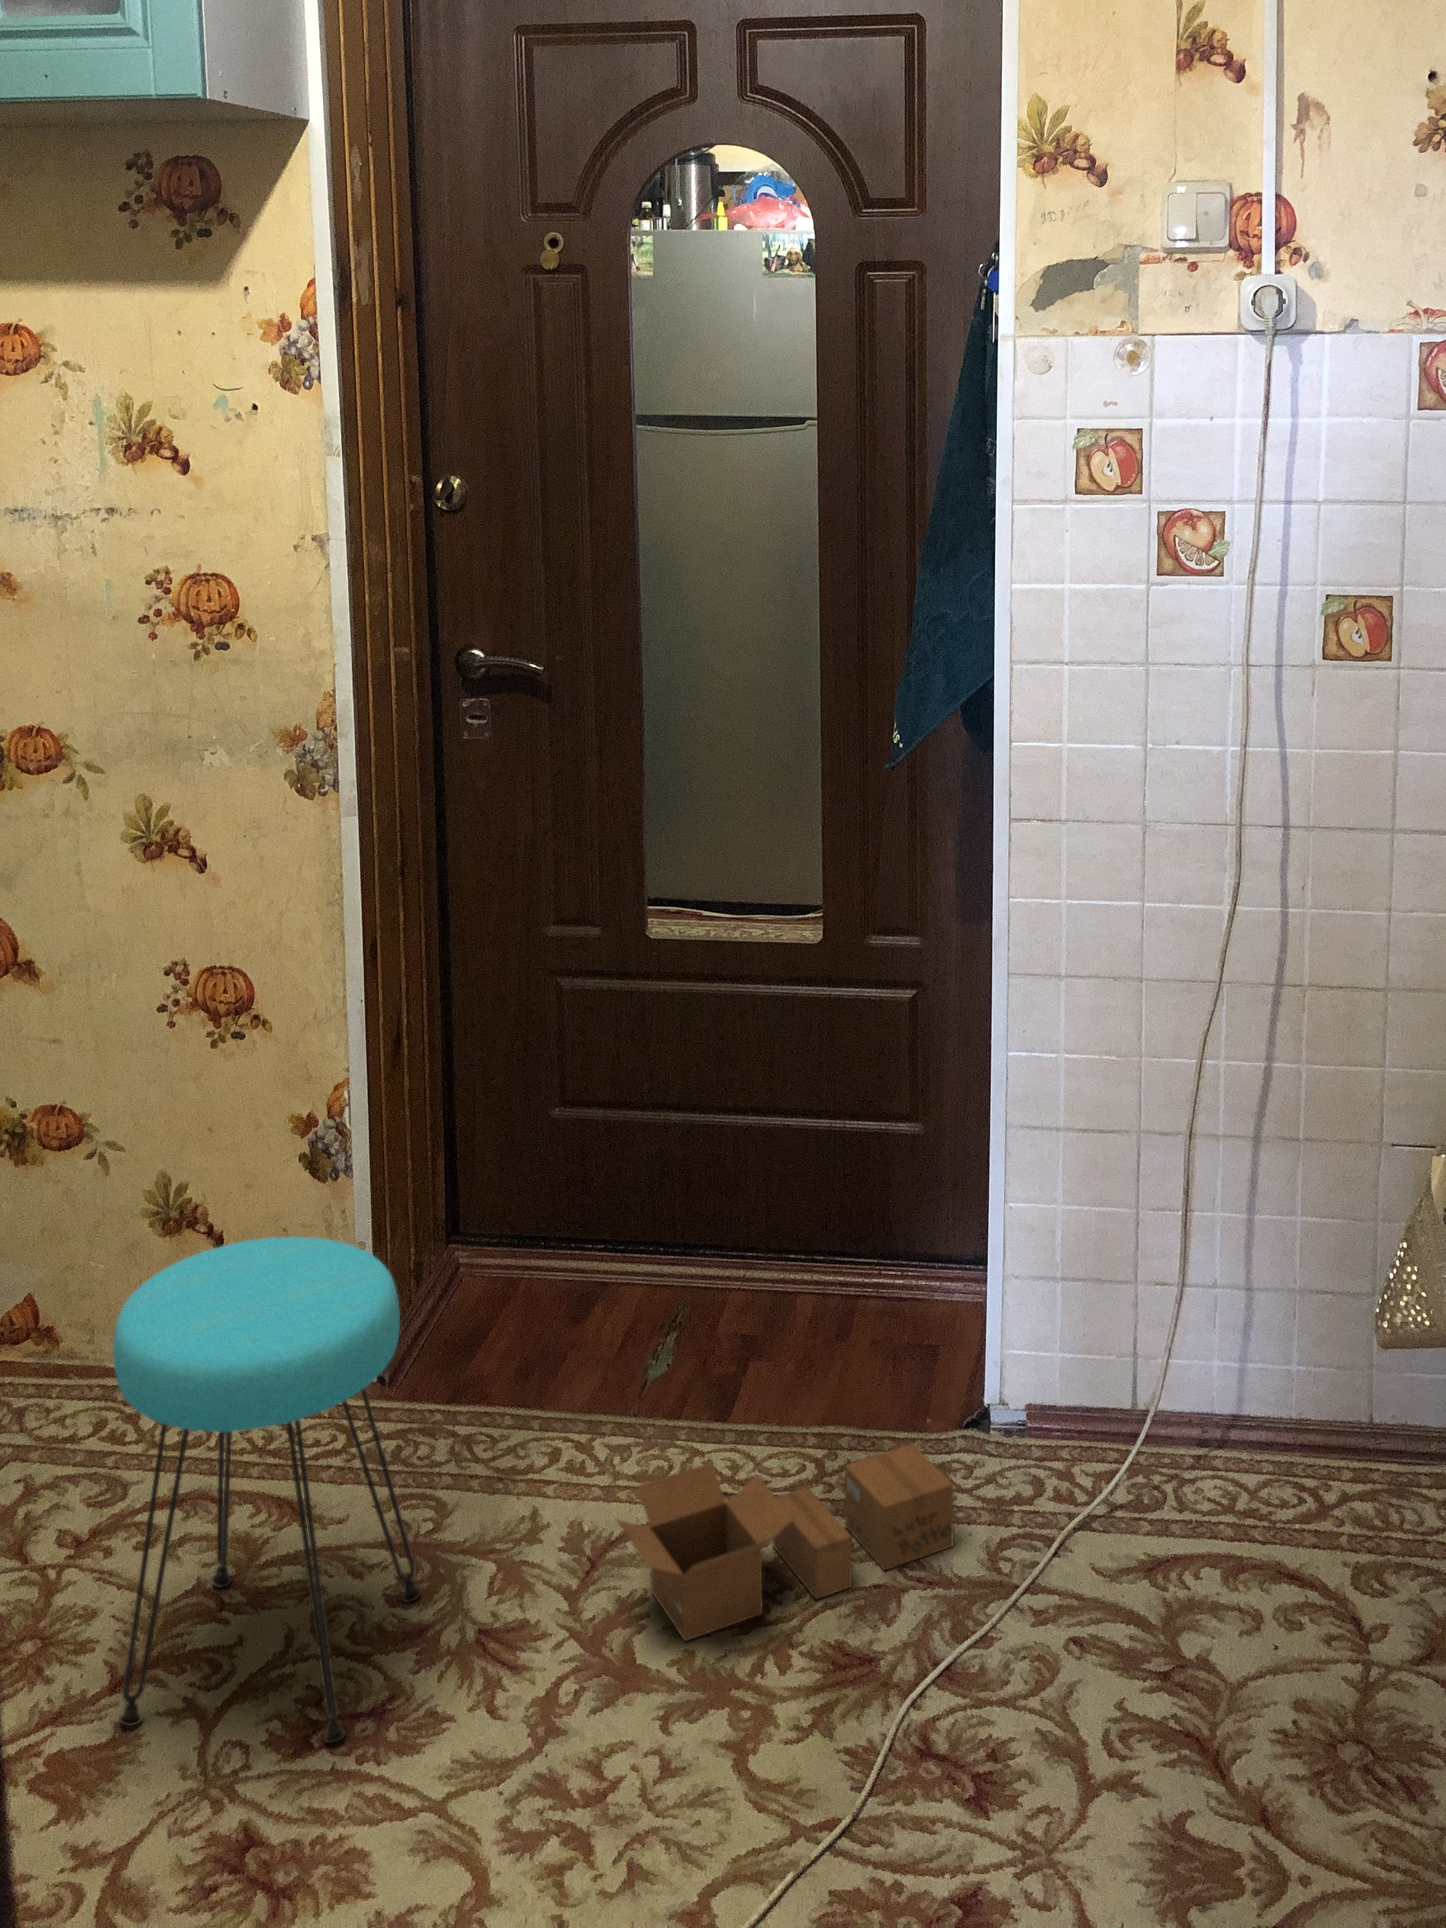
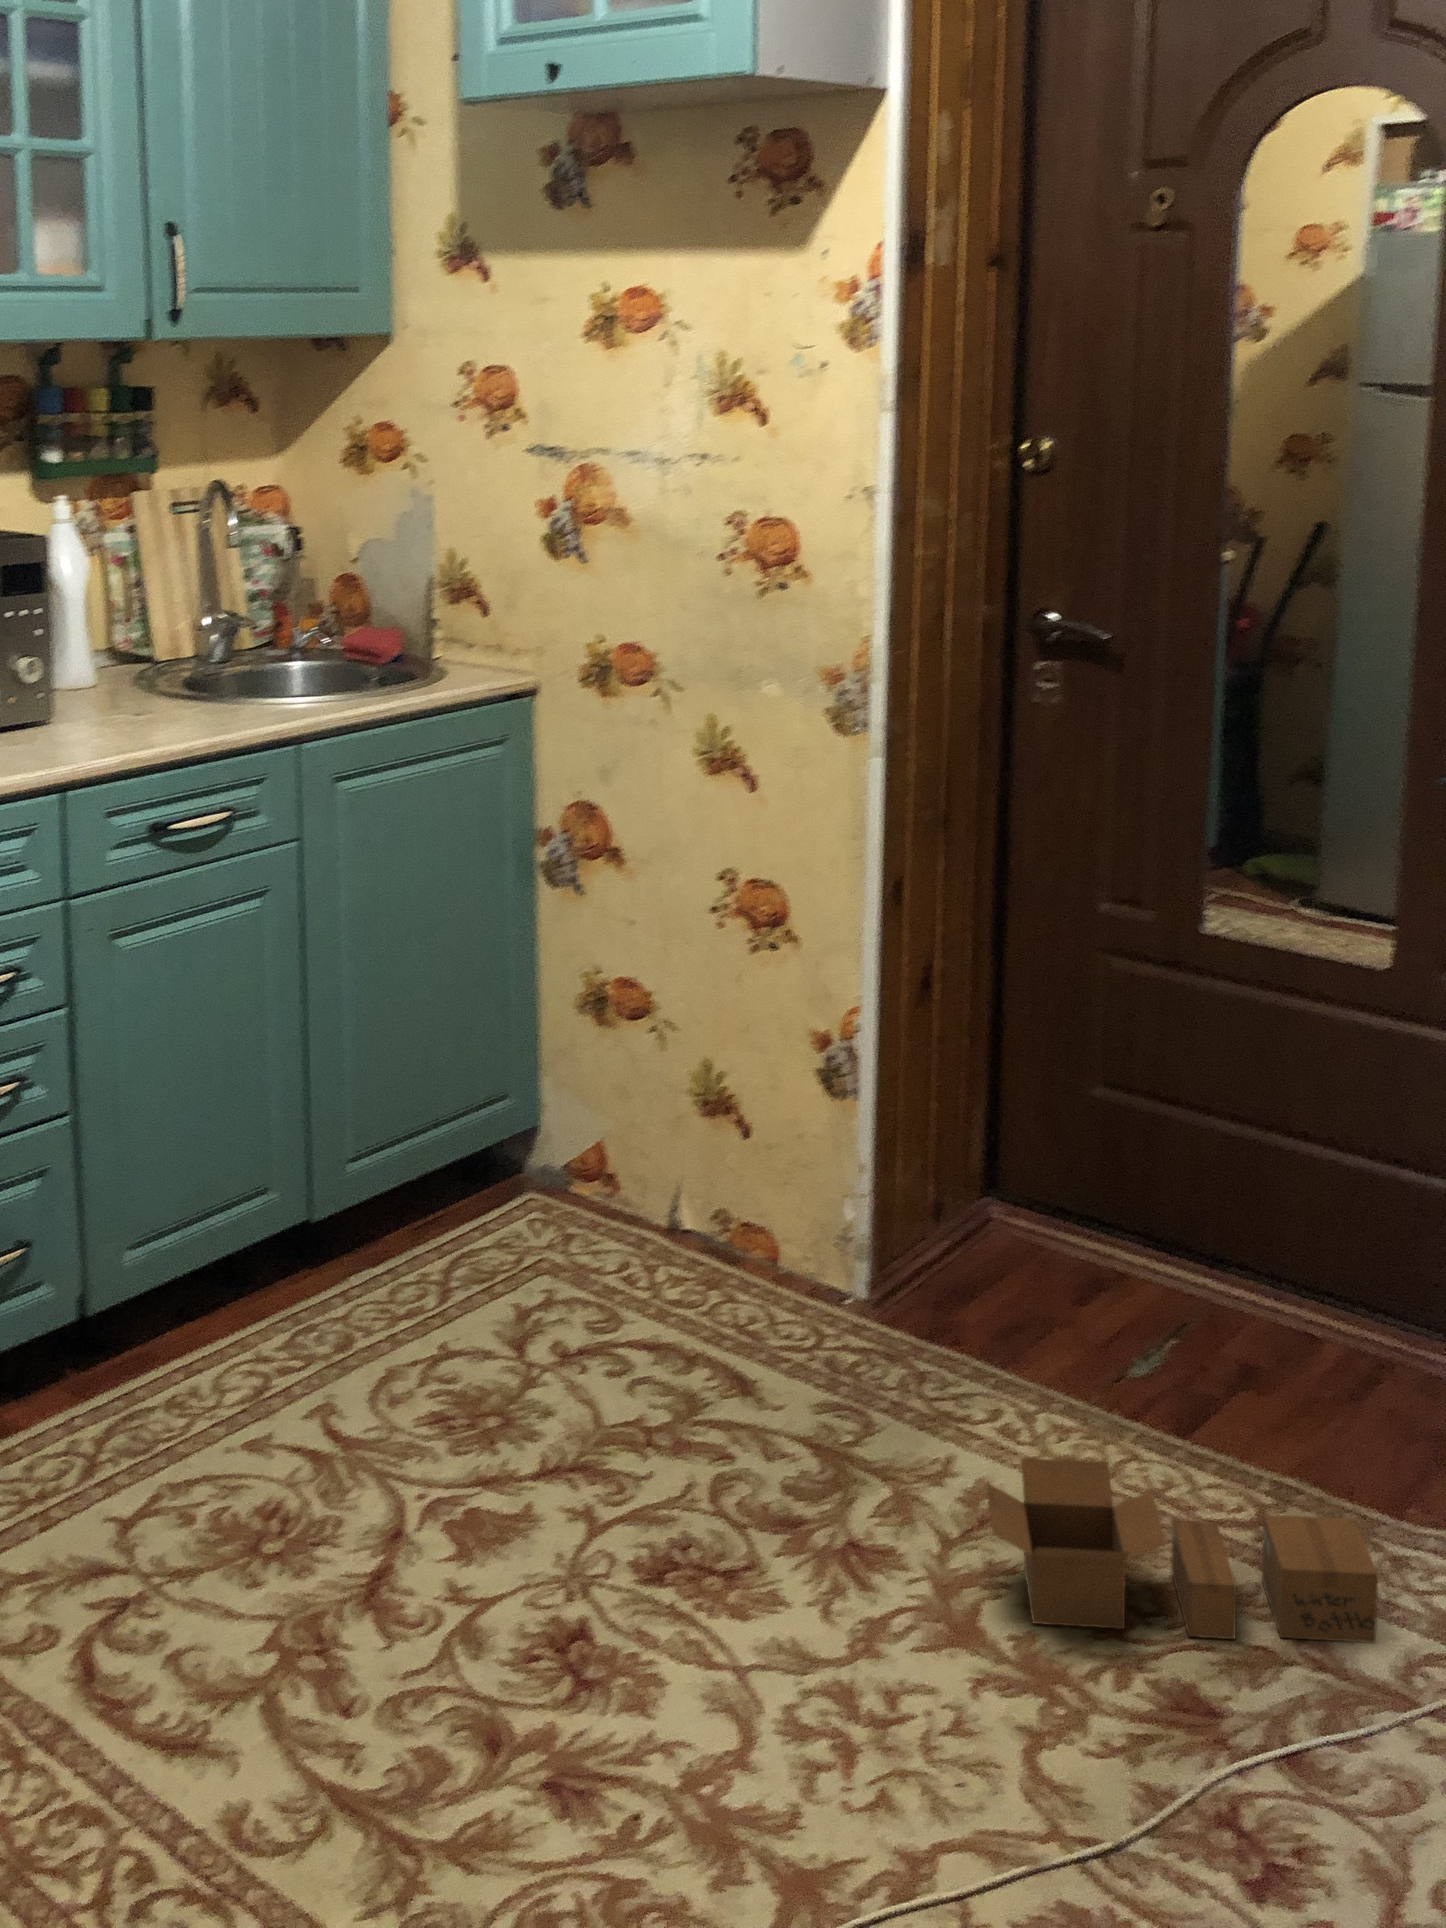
stool: present [113,1237,421,1743] -> none [530,1123,814,1585]

